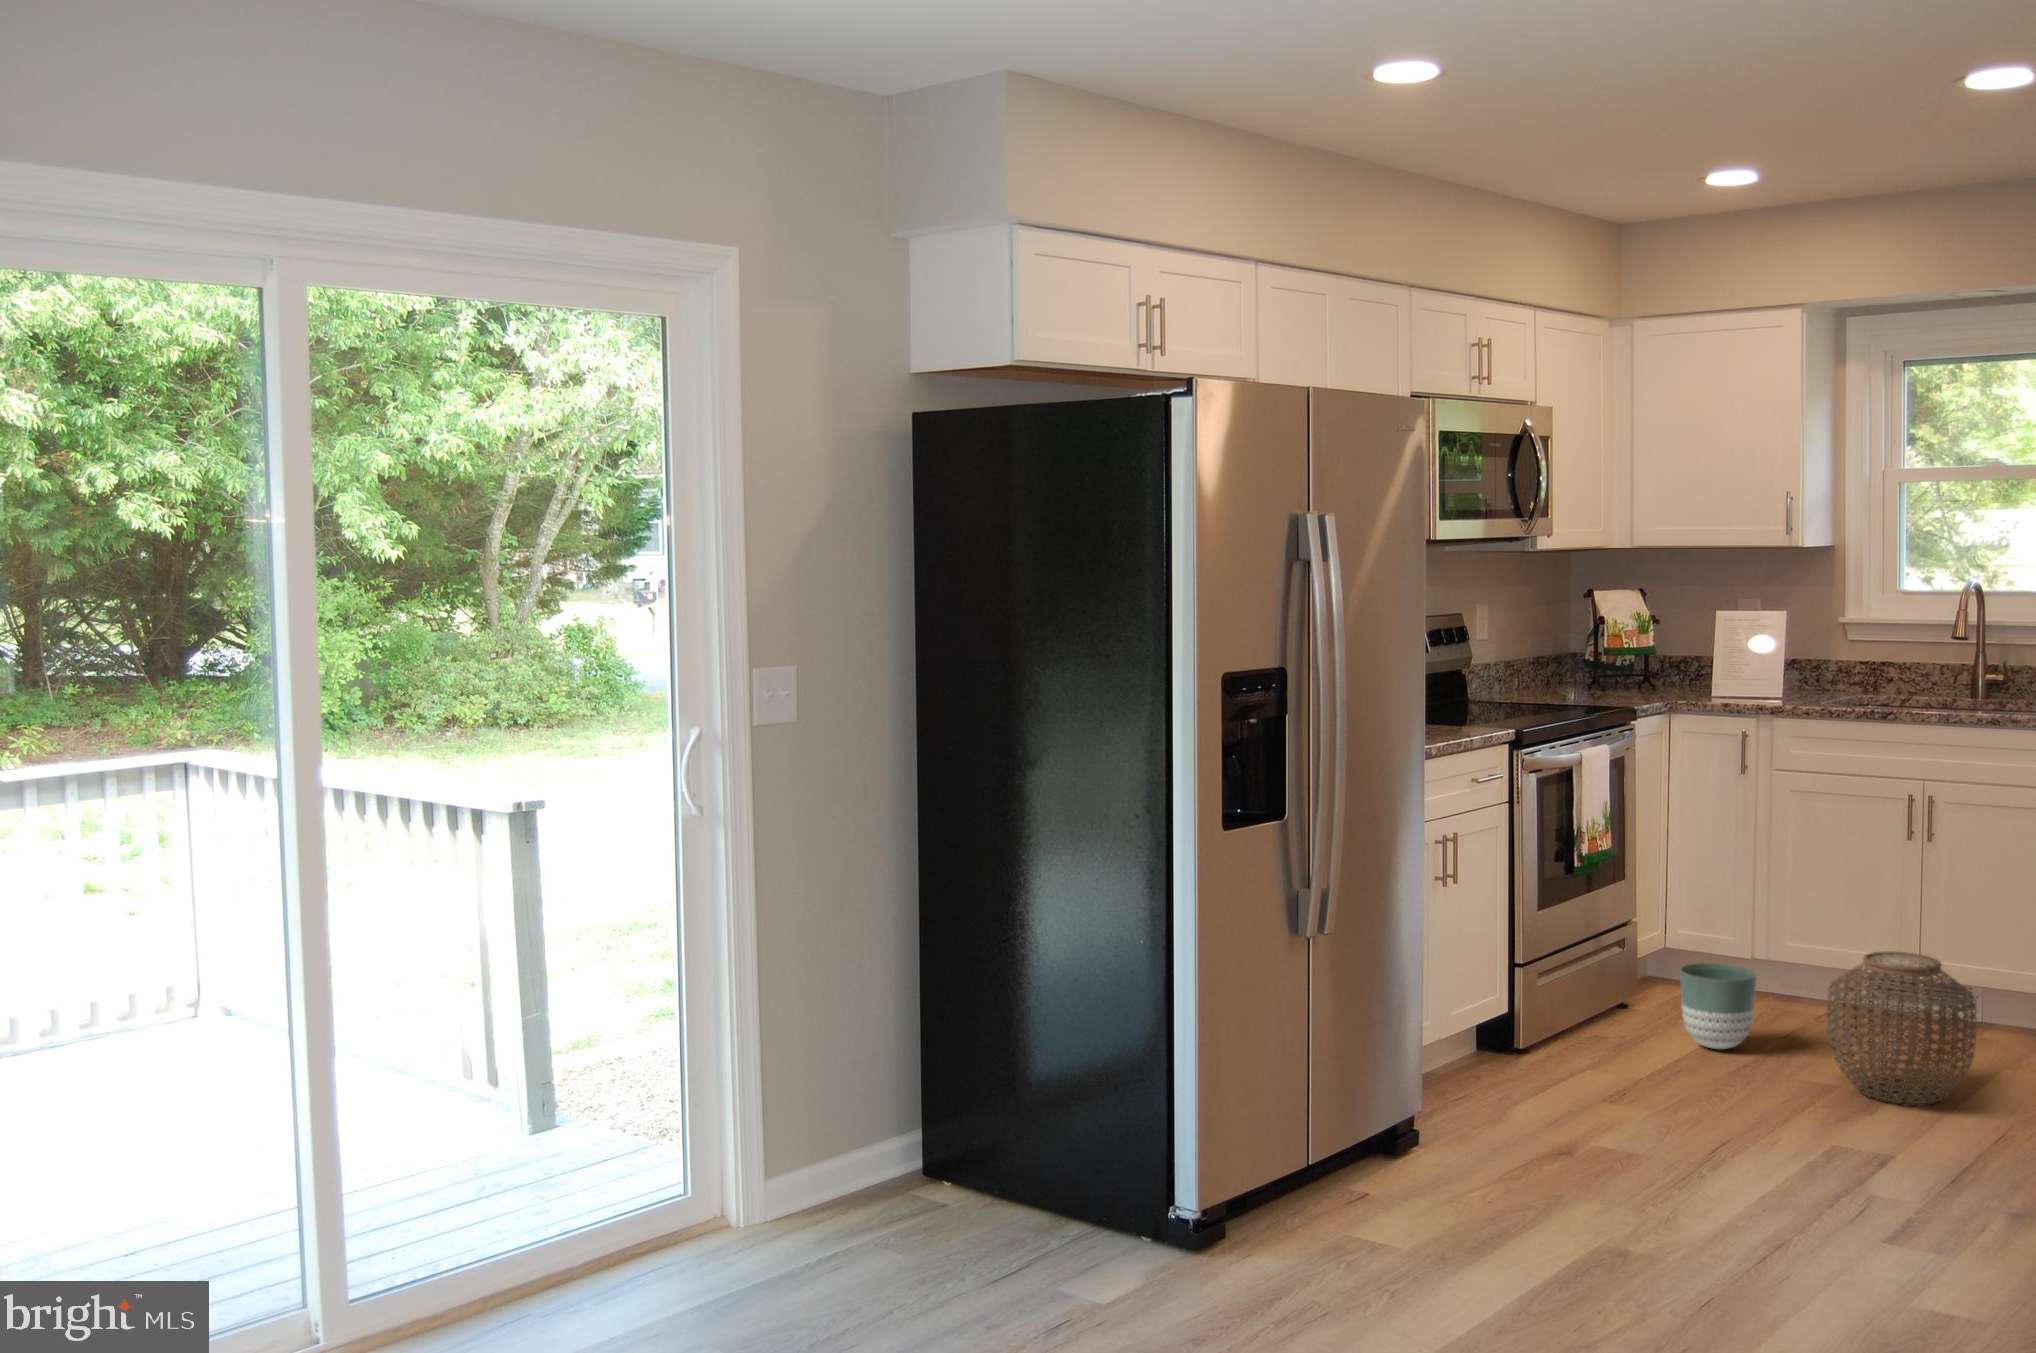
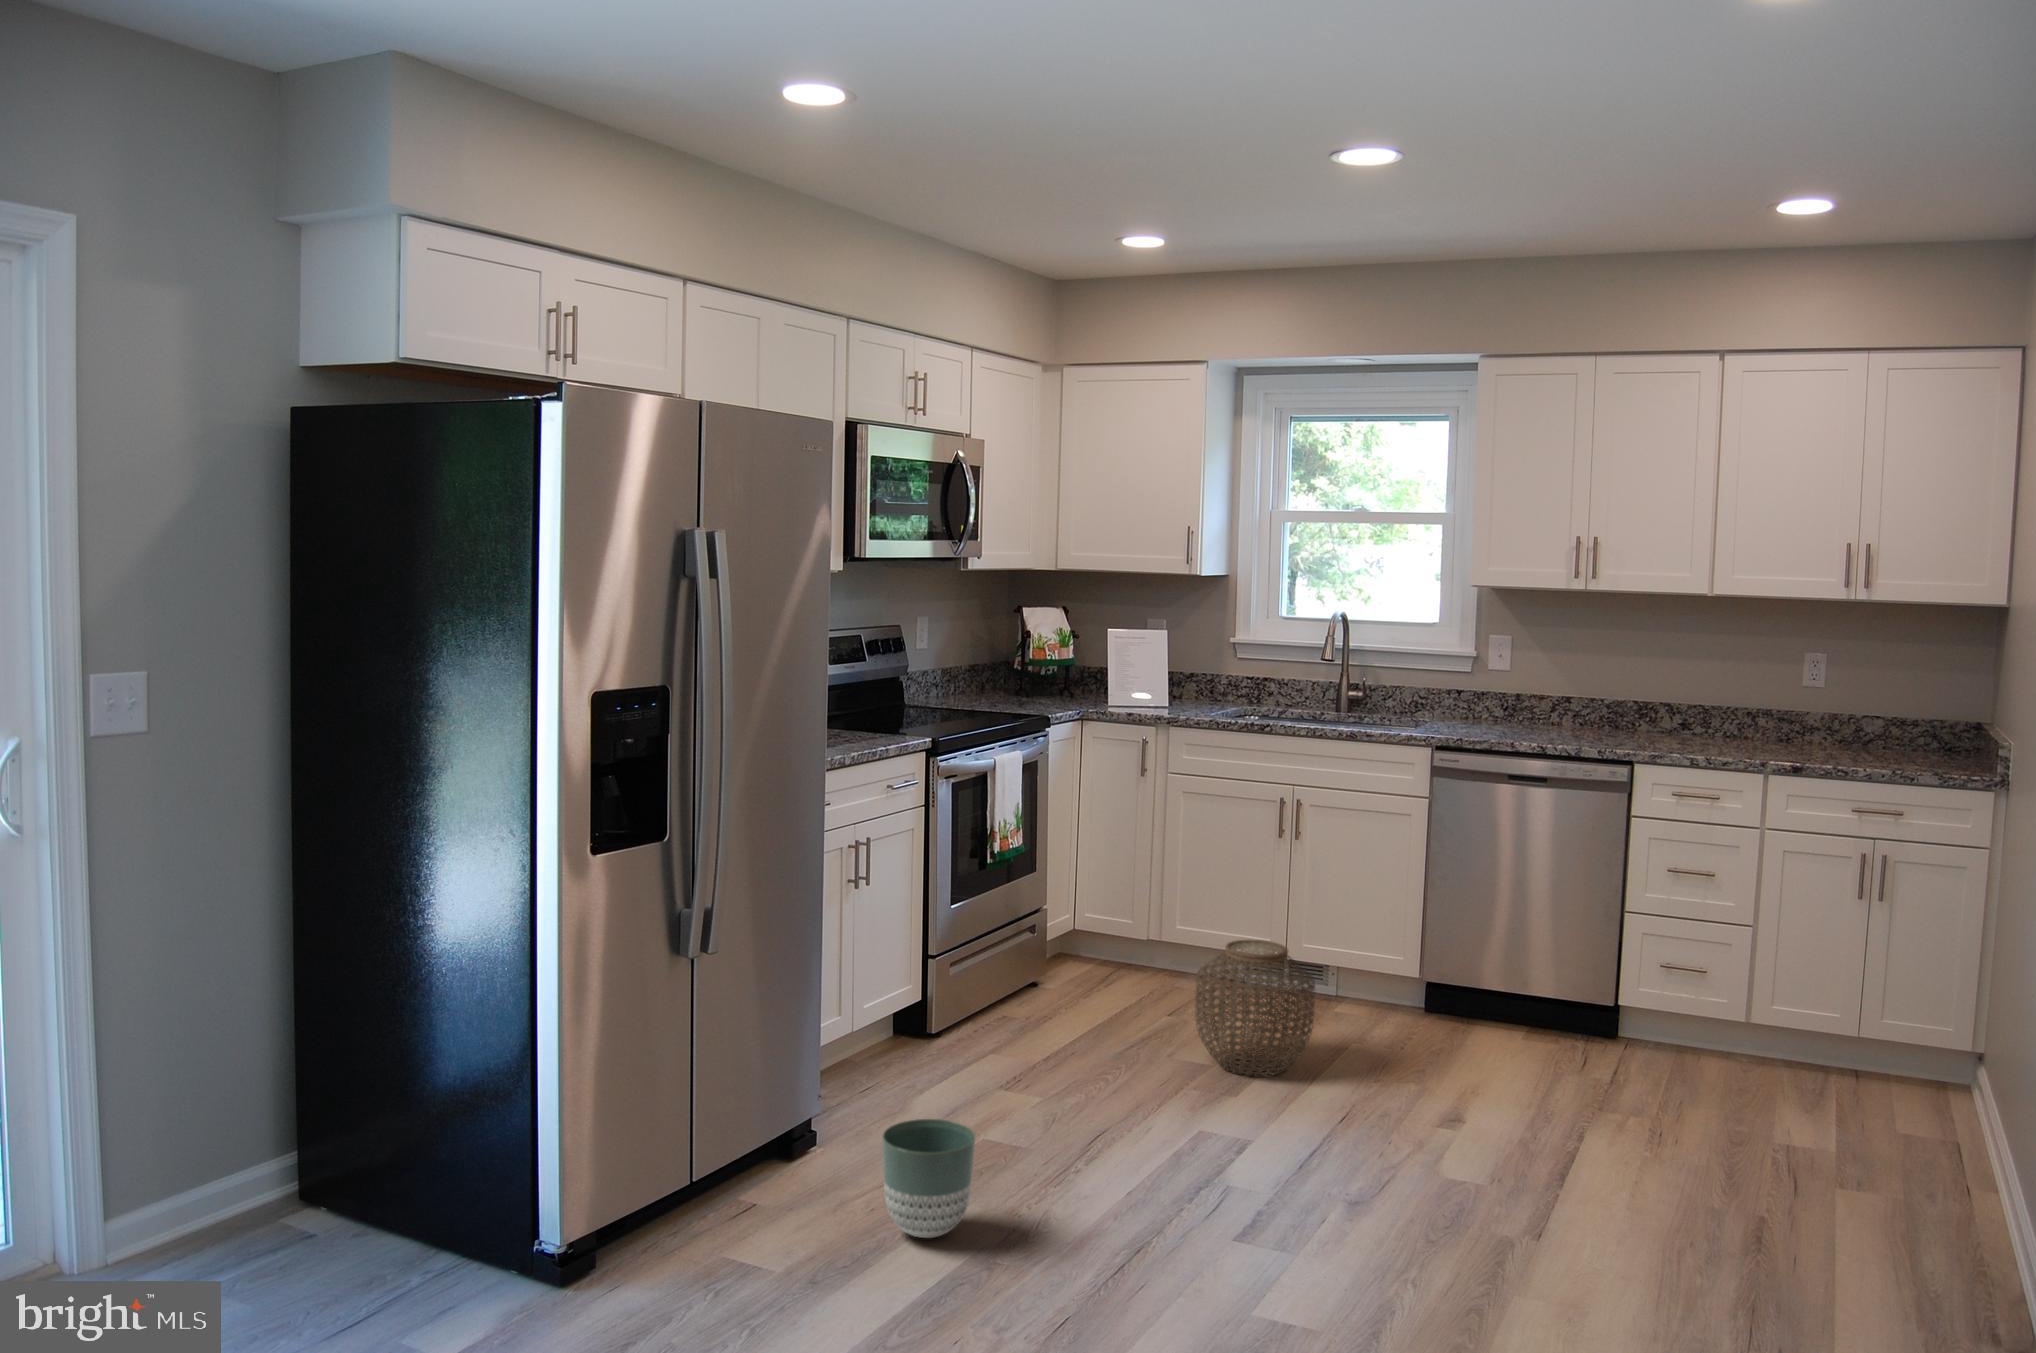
planter: present [1680,963,1757,1049] -> present [882,1119,975,1238]

